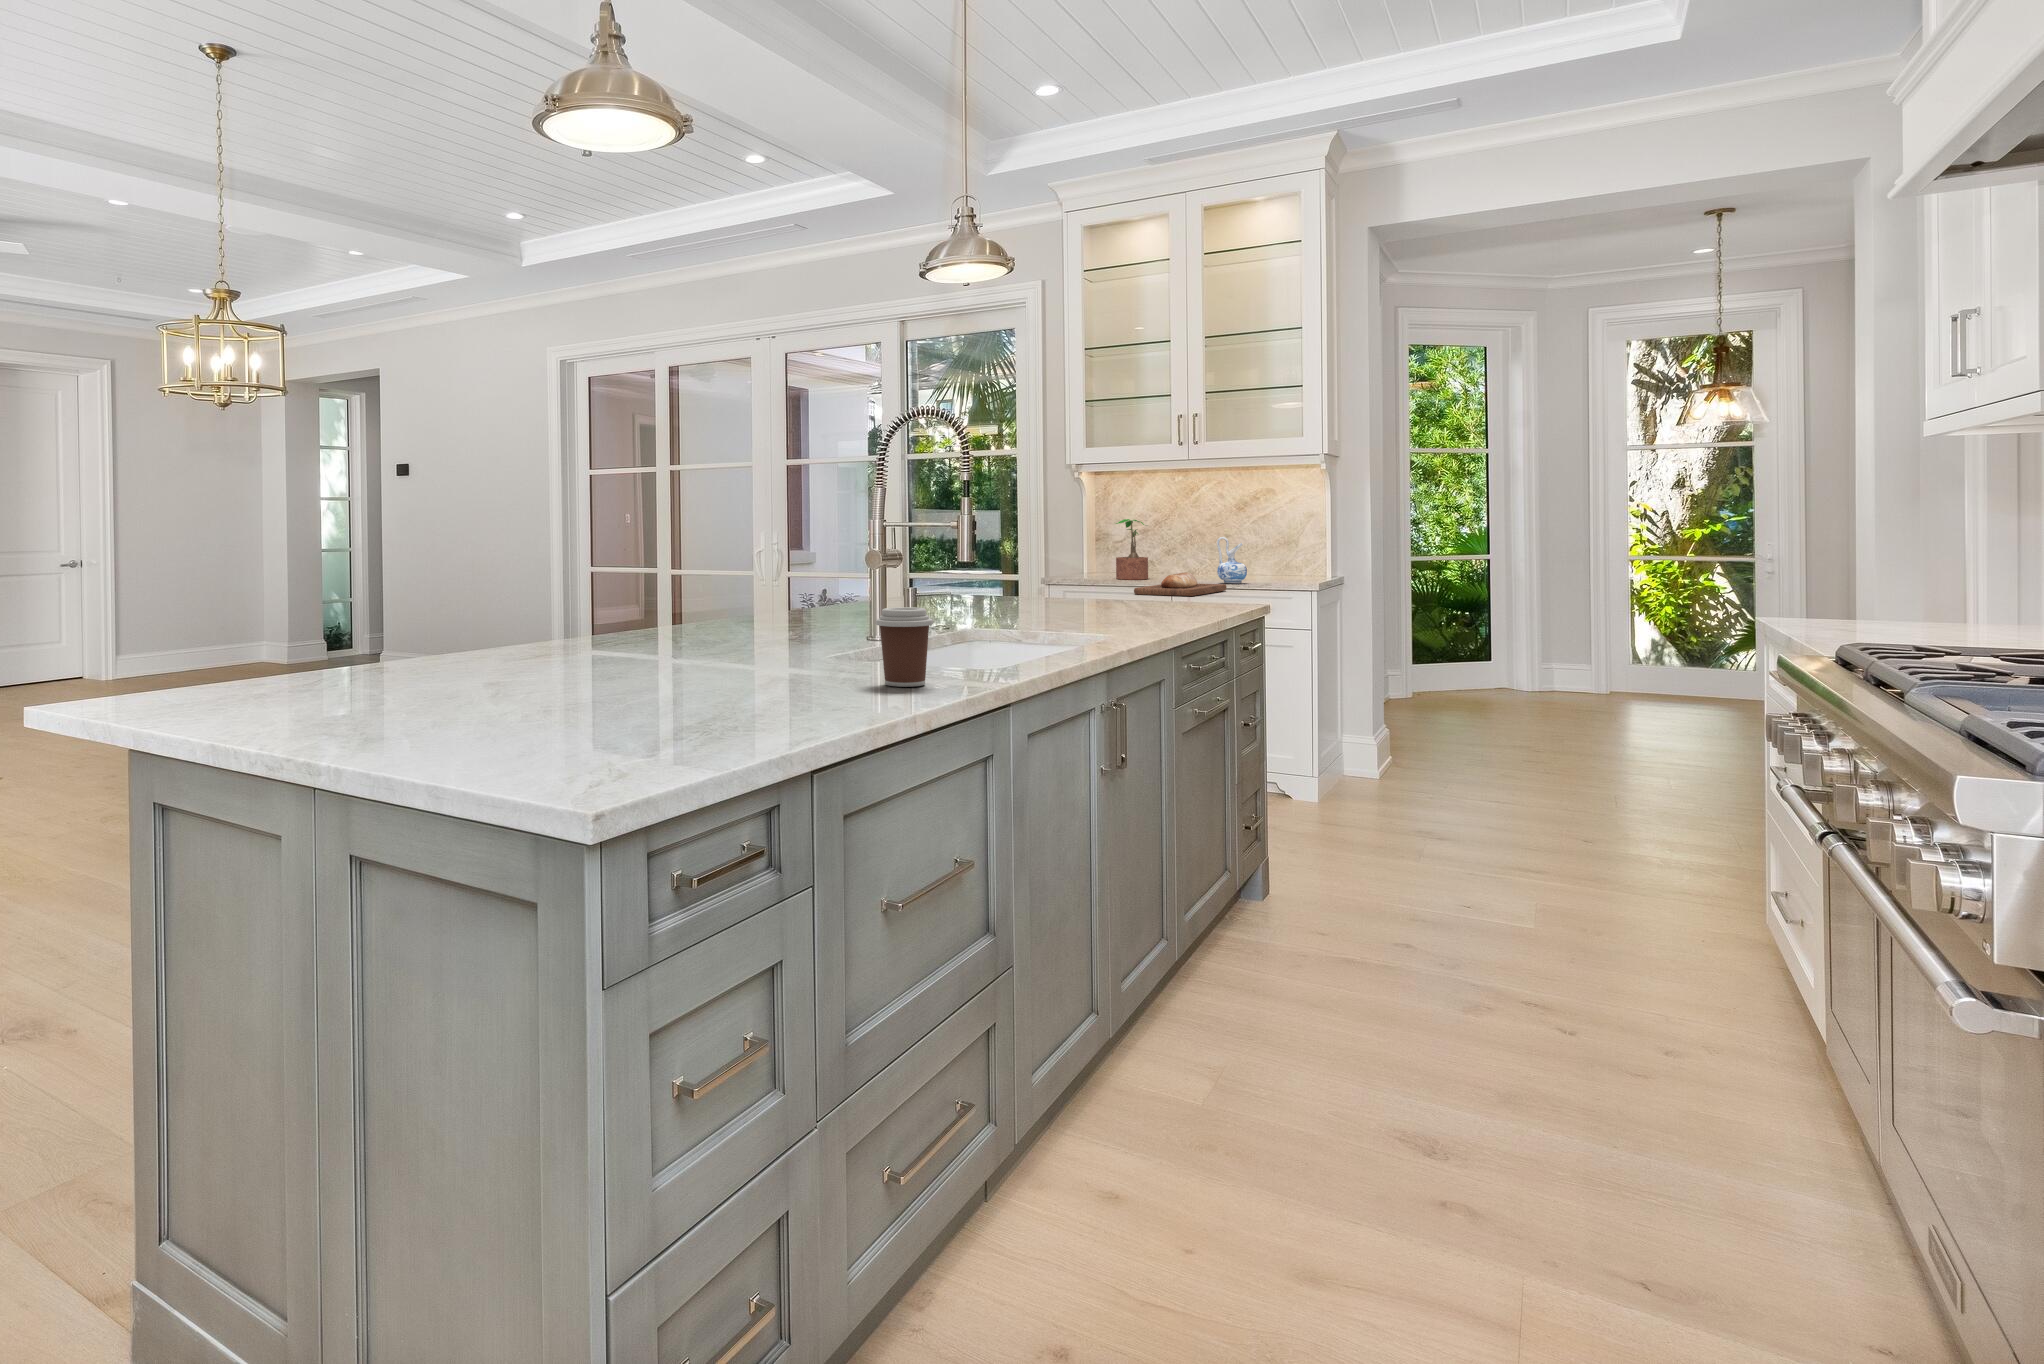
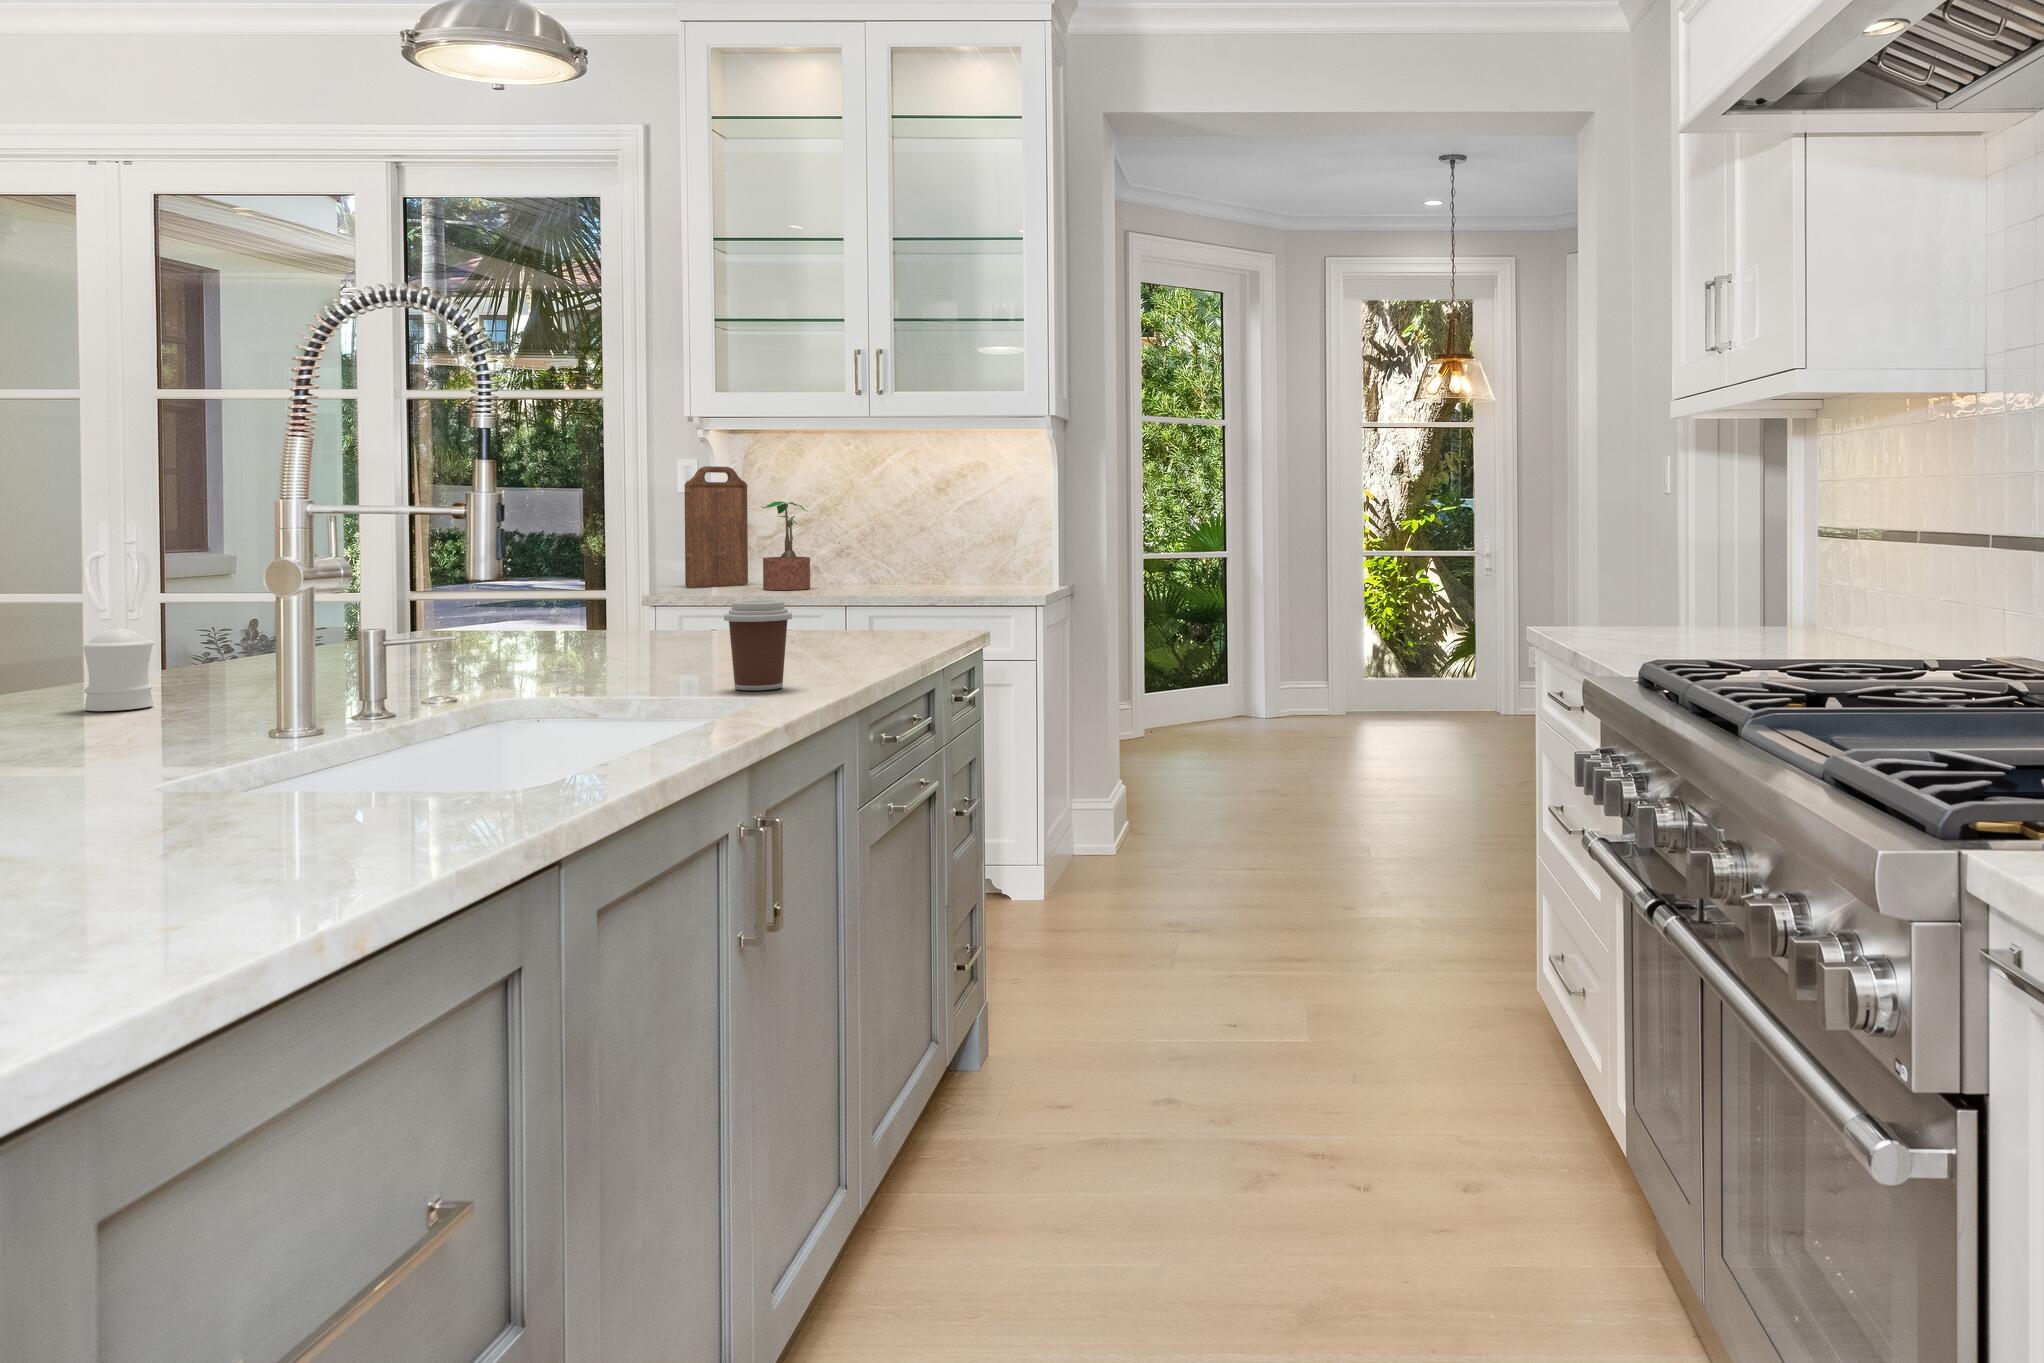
cutting board: none [1065,496,1106,577] -> present [685,466,748,588]
ceramic pitcher: present [1217,537,1247,583] -> none [907,528,948,593]
bread loaf: present [1134,573,1227,596] -> none [790,580,922,615]
salt shaker: none [777,586,807,628] -> present [81,627,154,711]
coffee cup: present [876,607,933,687] -> present [724,600,792,690]

